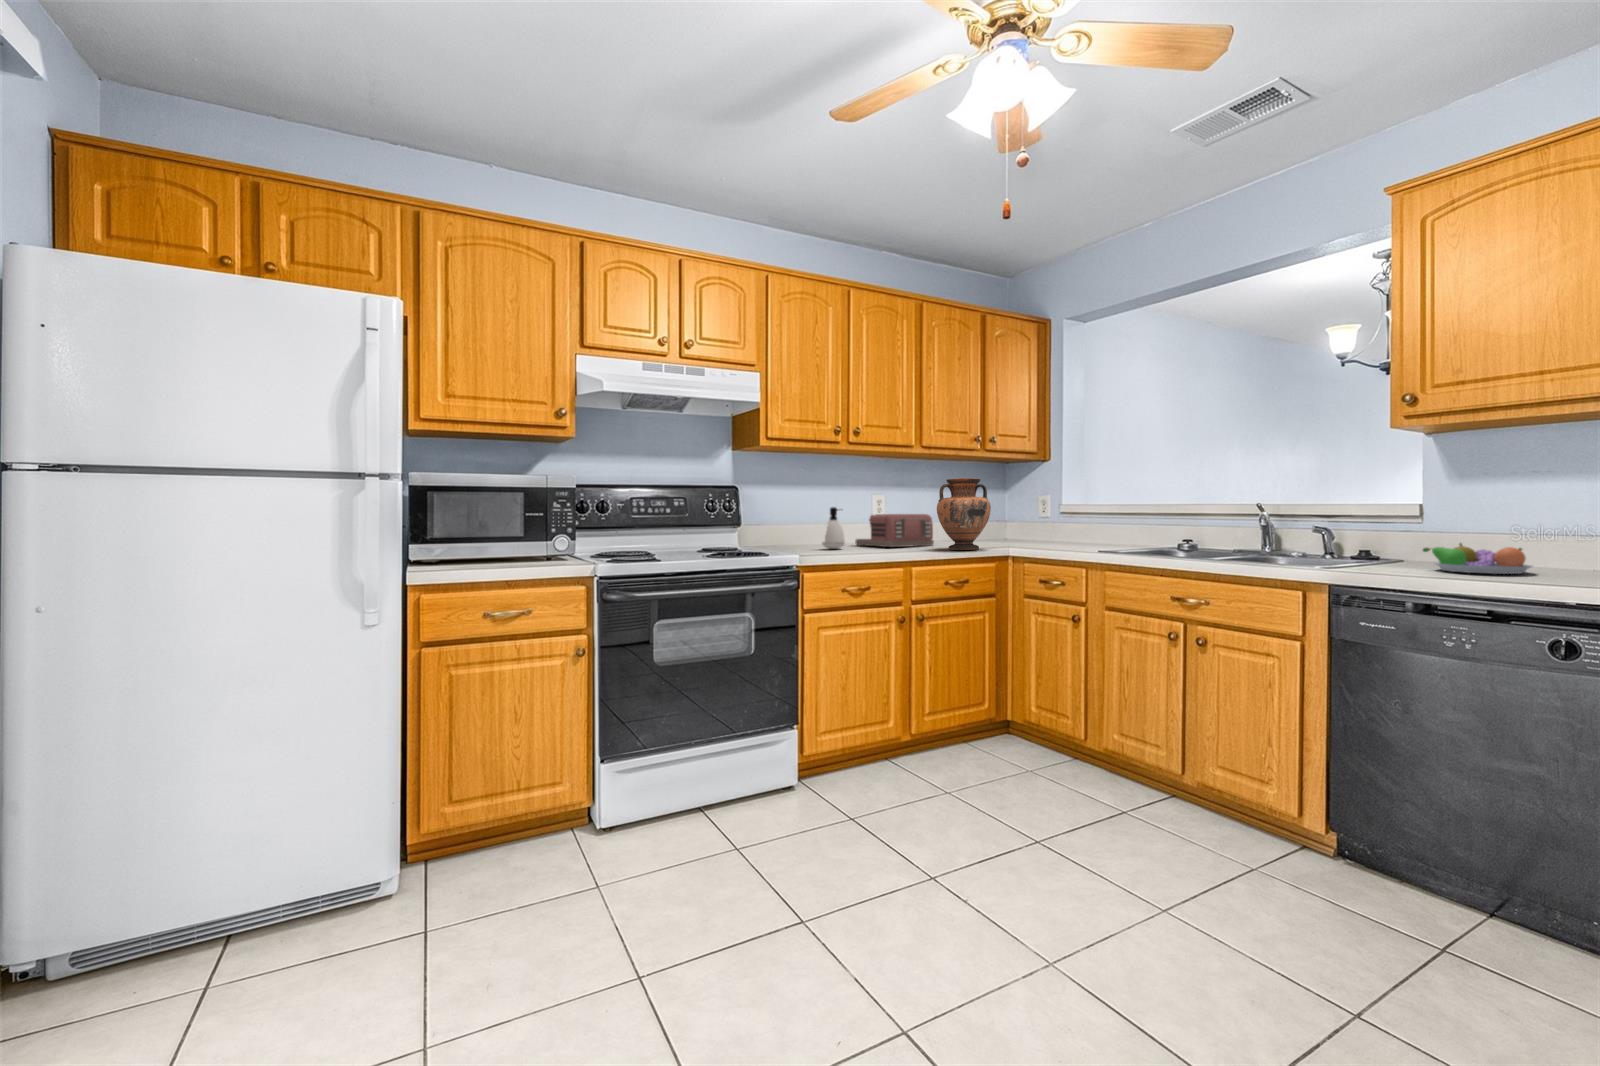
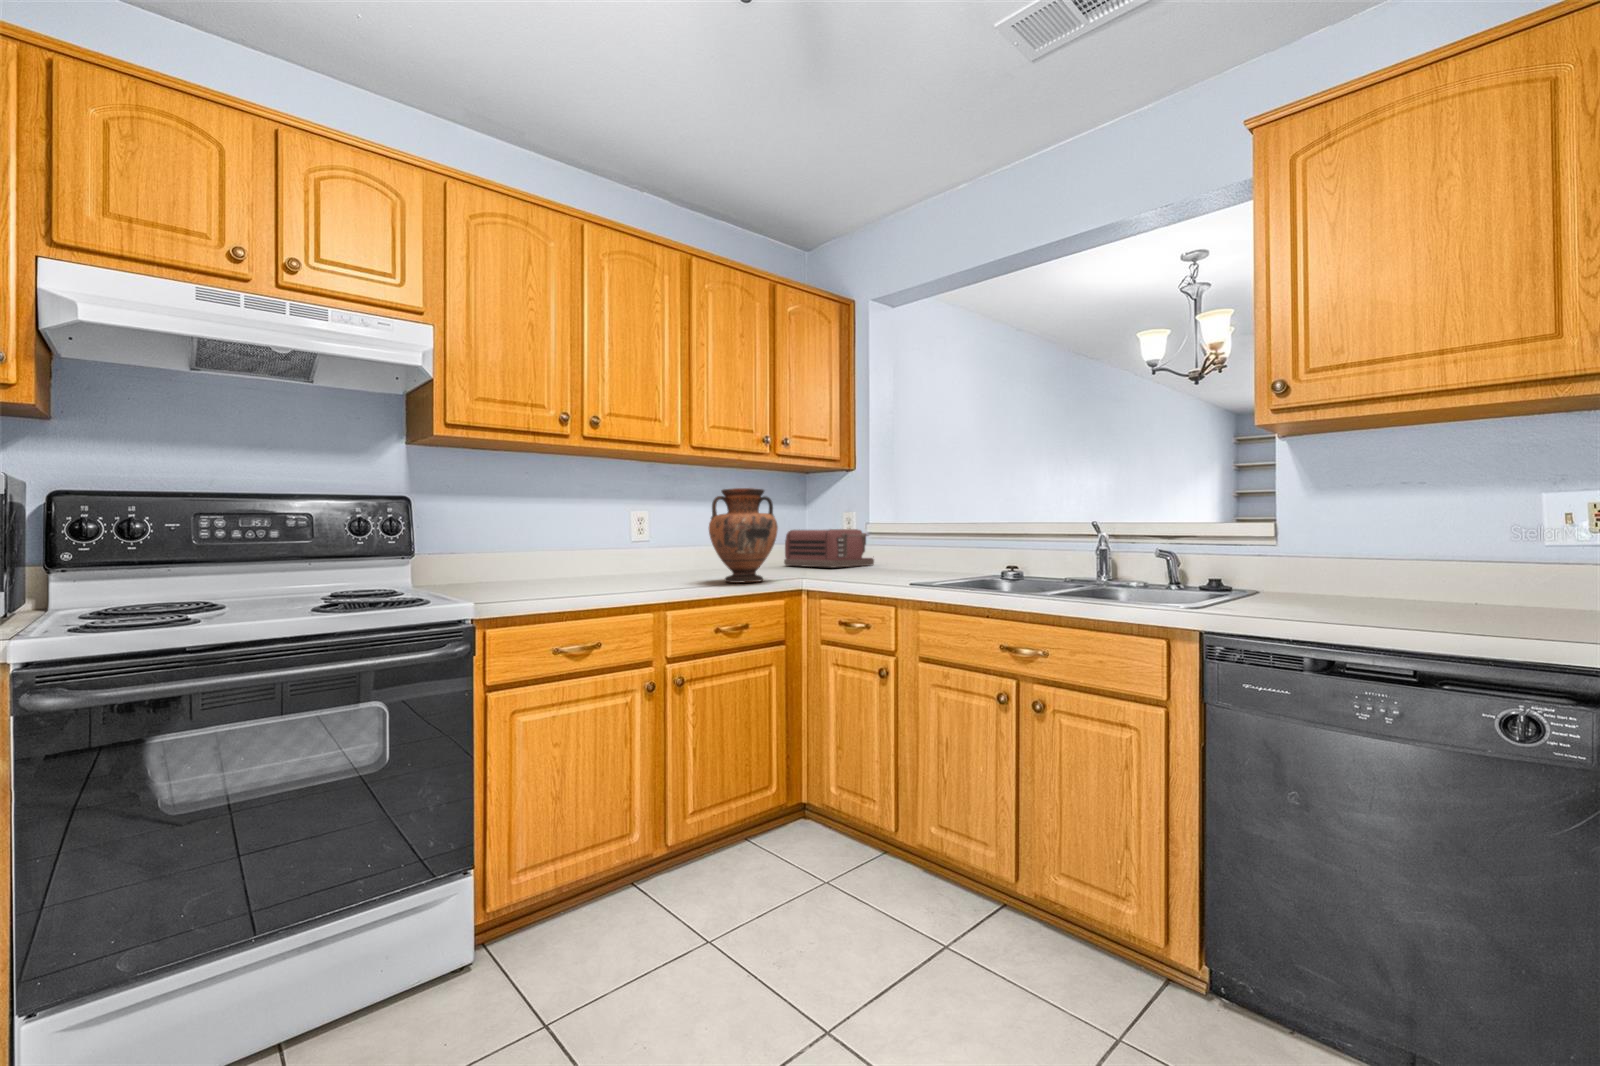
soap dispenser: present [822,507,845,549] -> none [556,527,588,583]
toaster: present [855,514,934,547] -> present [784,529,874,568]
fruit bowl: present [1423,543,1532,574] -> none [1297,570,1431,613]

